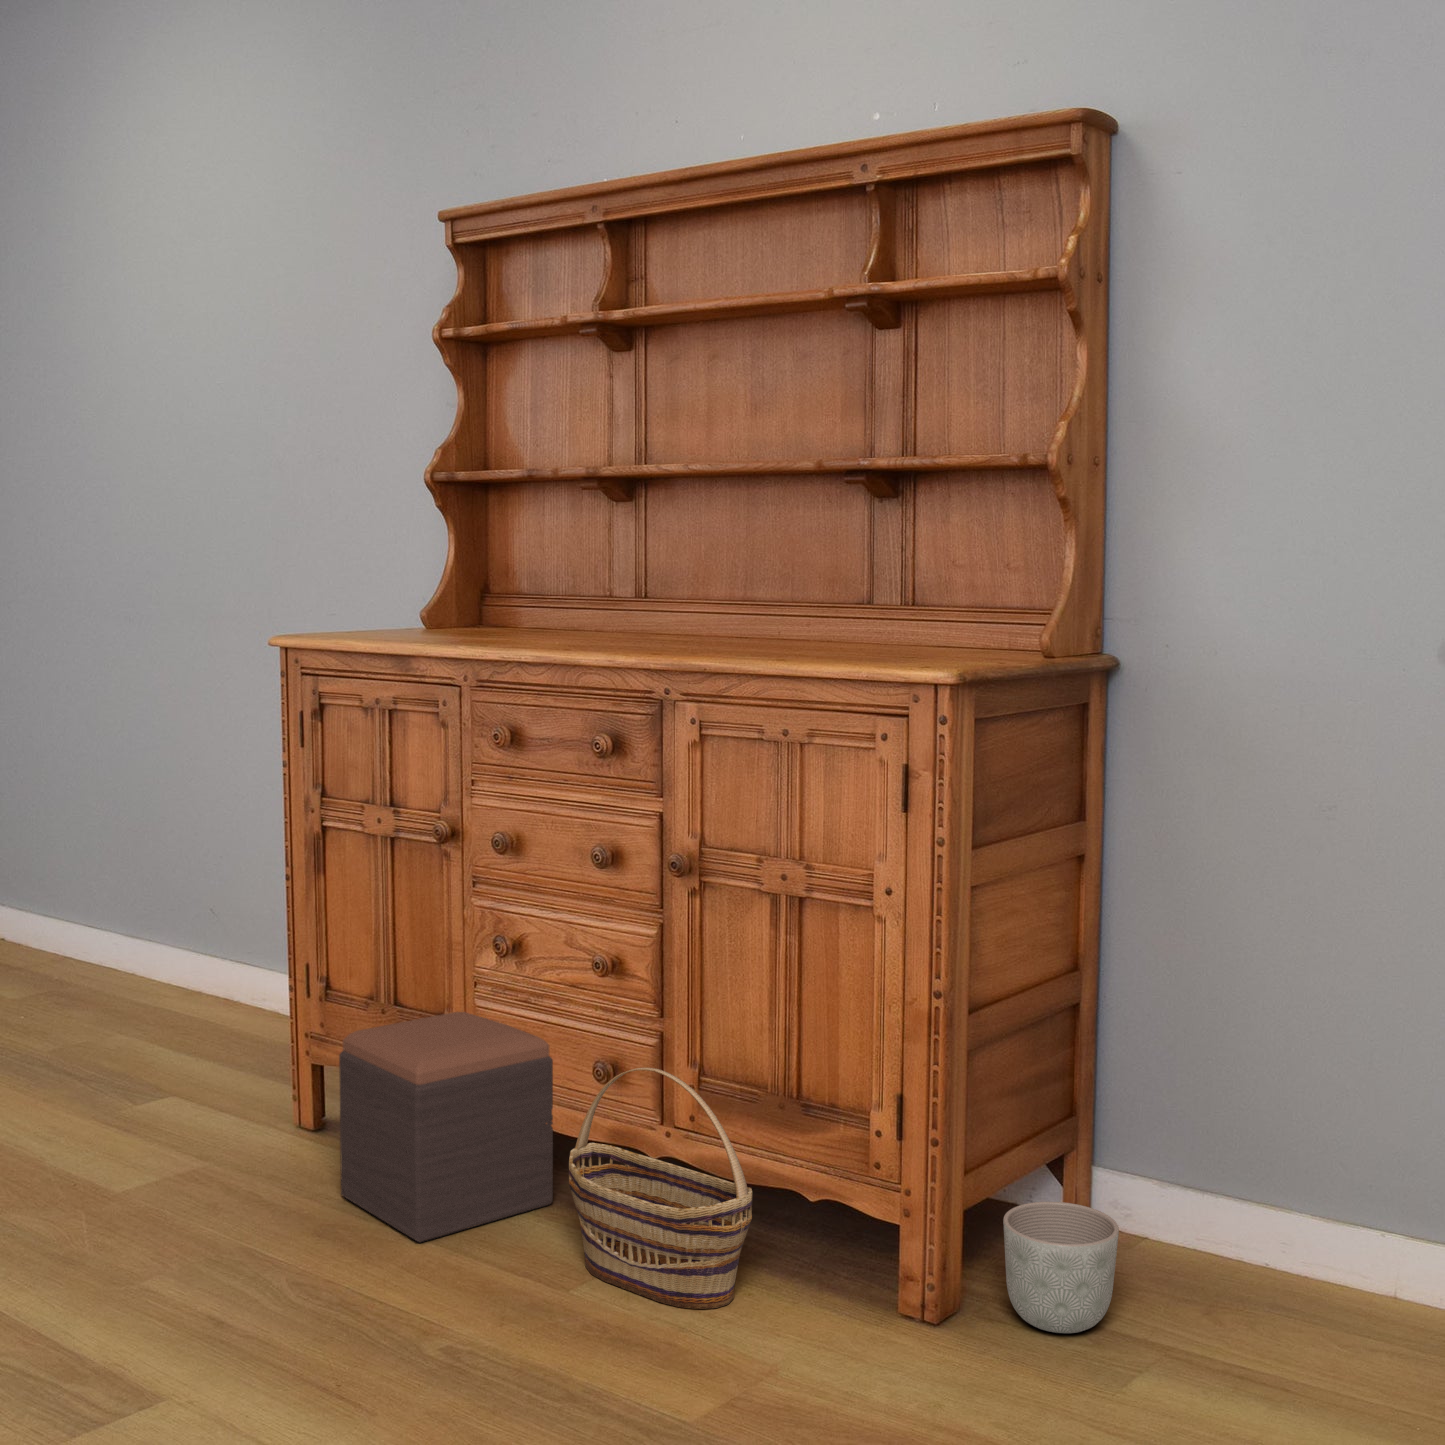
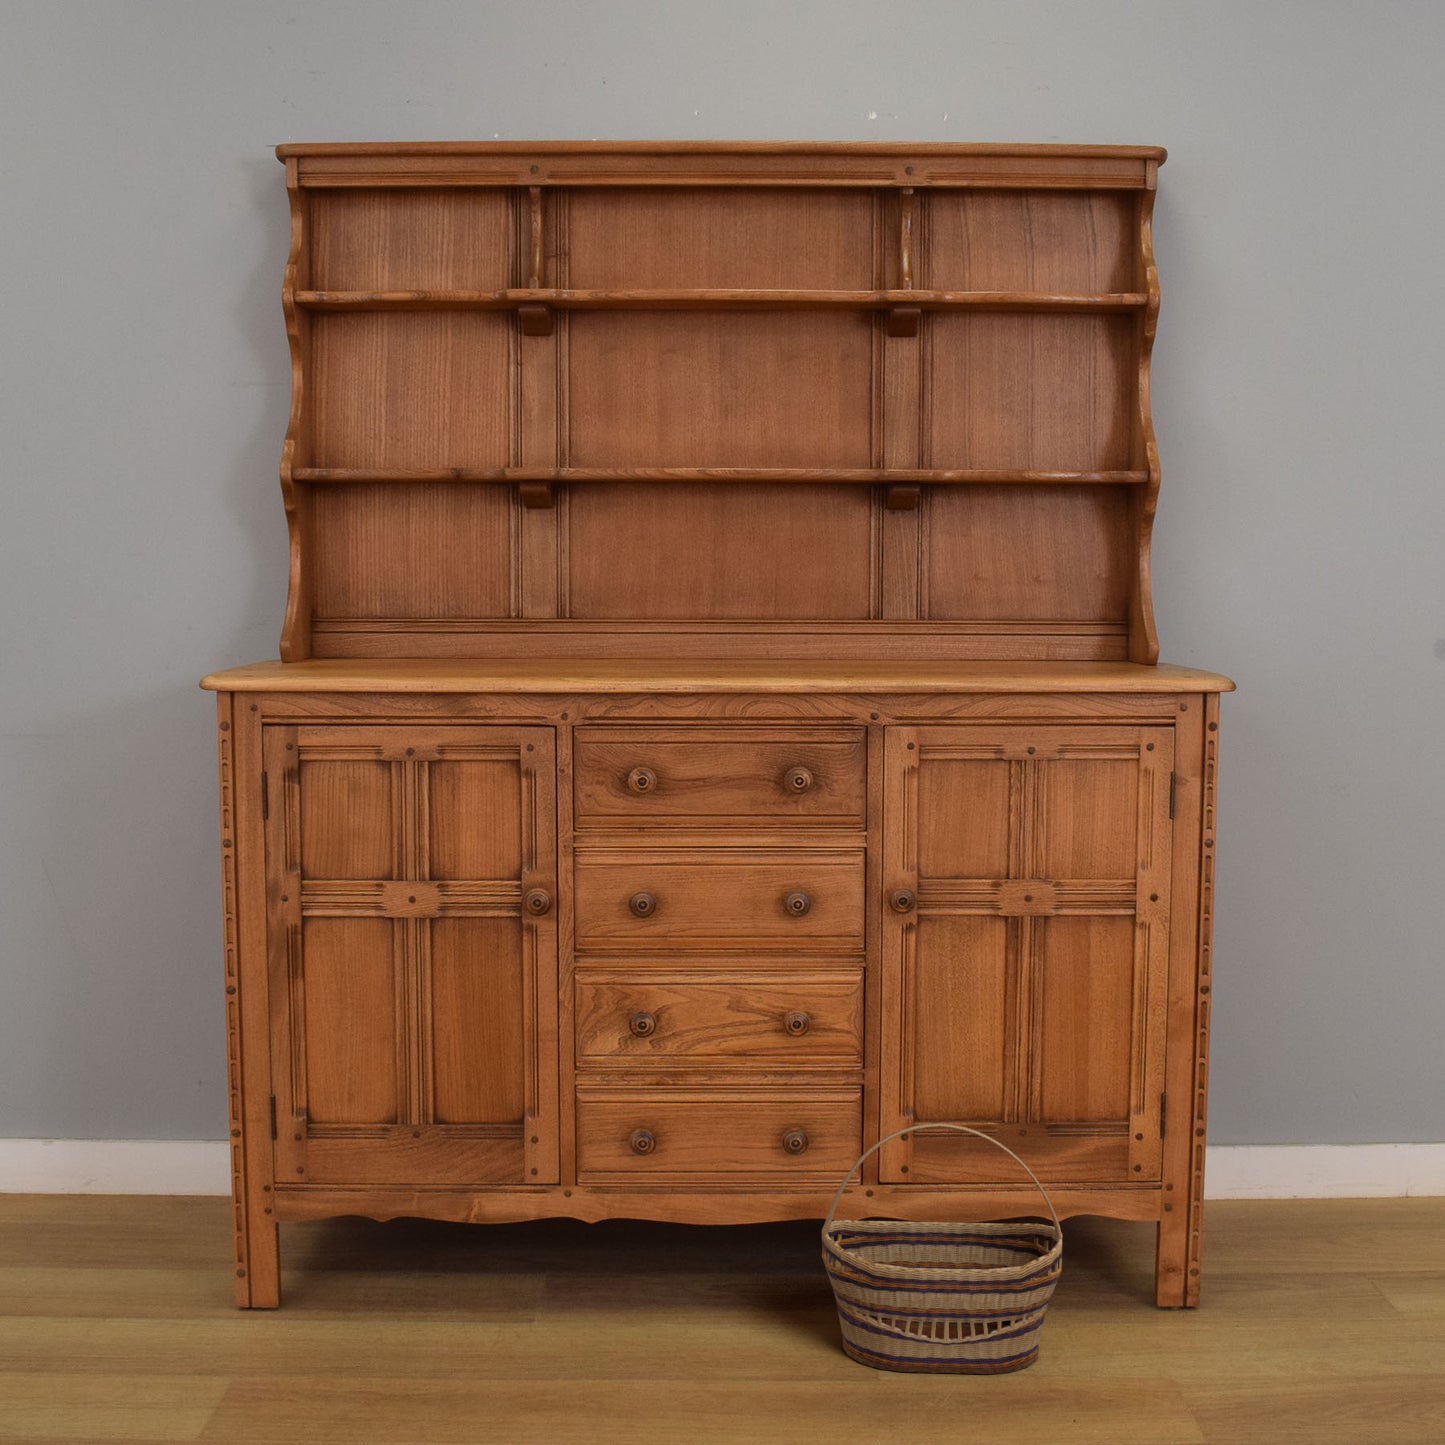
footstool: present [339,1012,553,1243] -> none [476,1108,711,1403]
planter: present [1003,1202,1119,1333] -> none [1205,1158,1316,1279]

